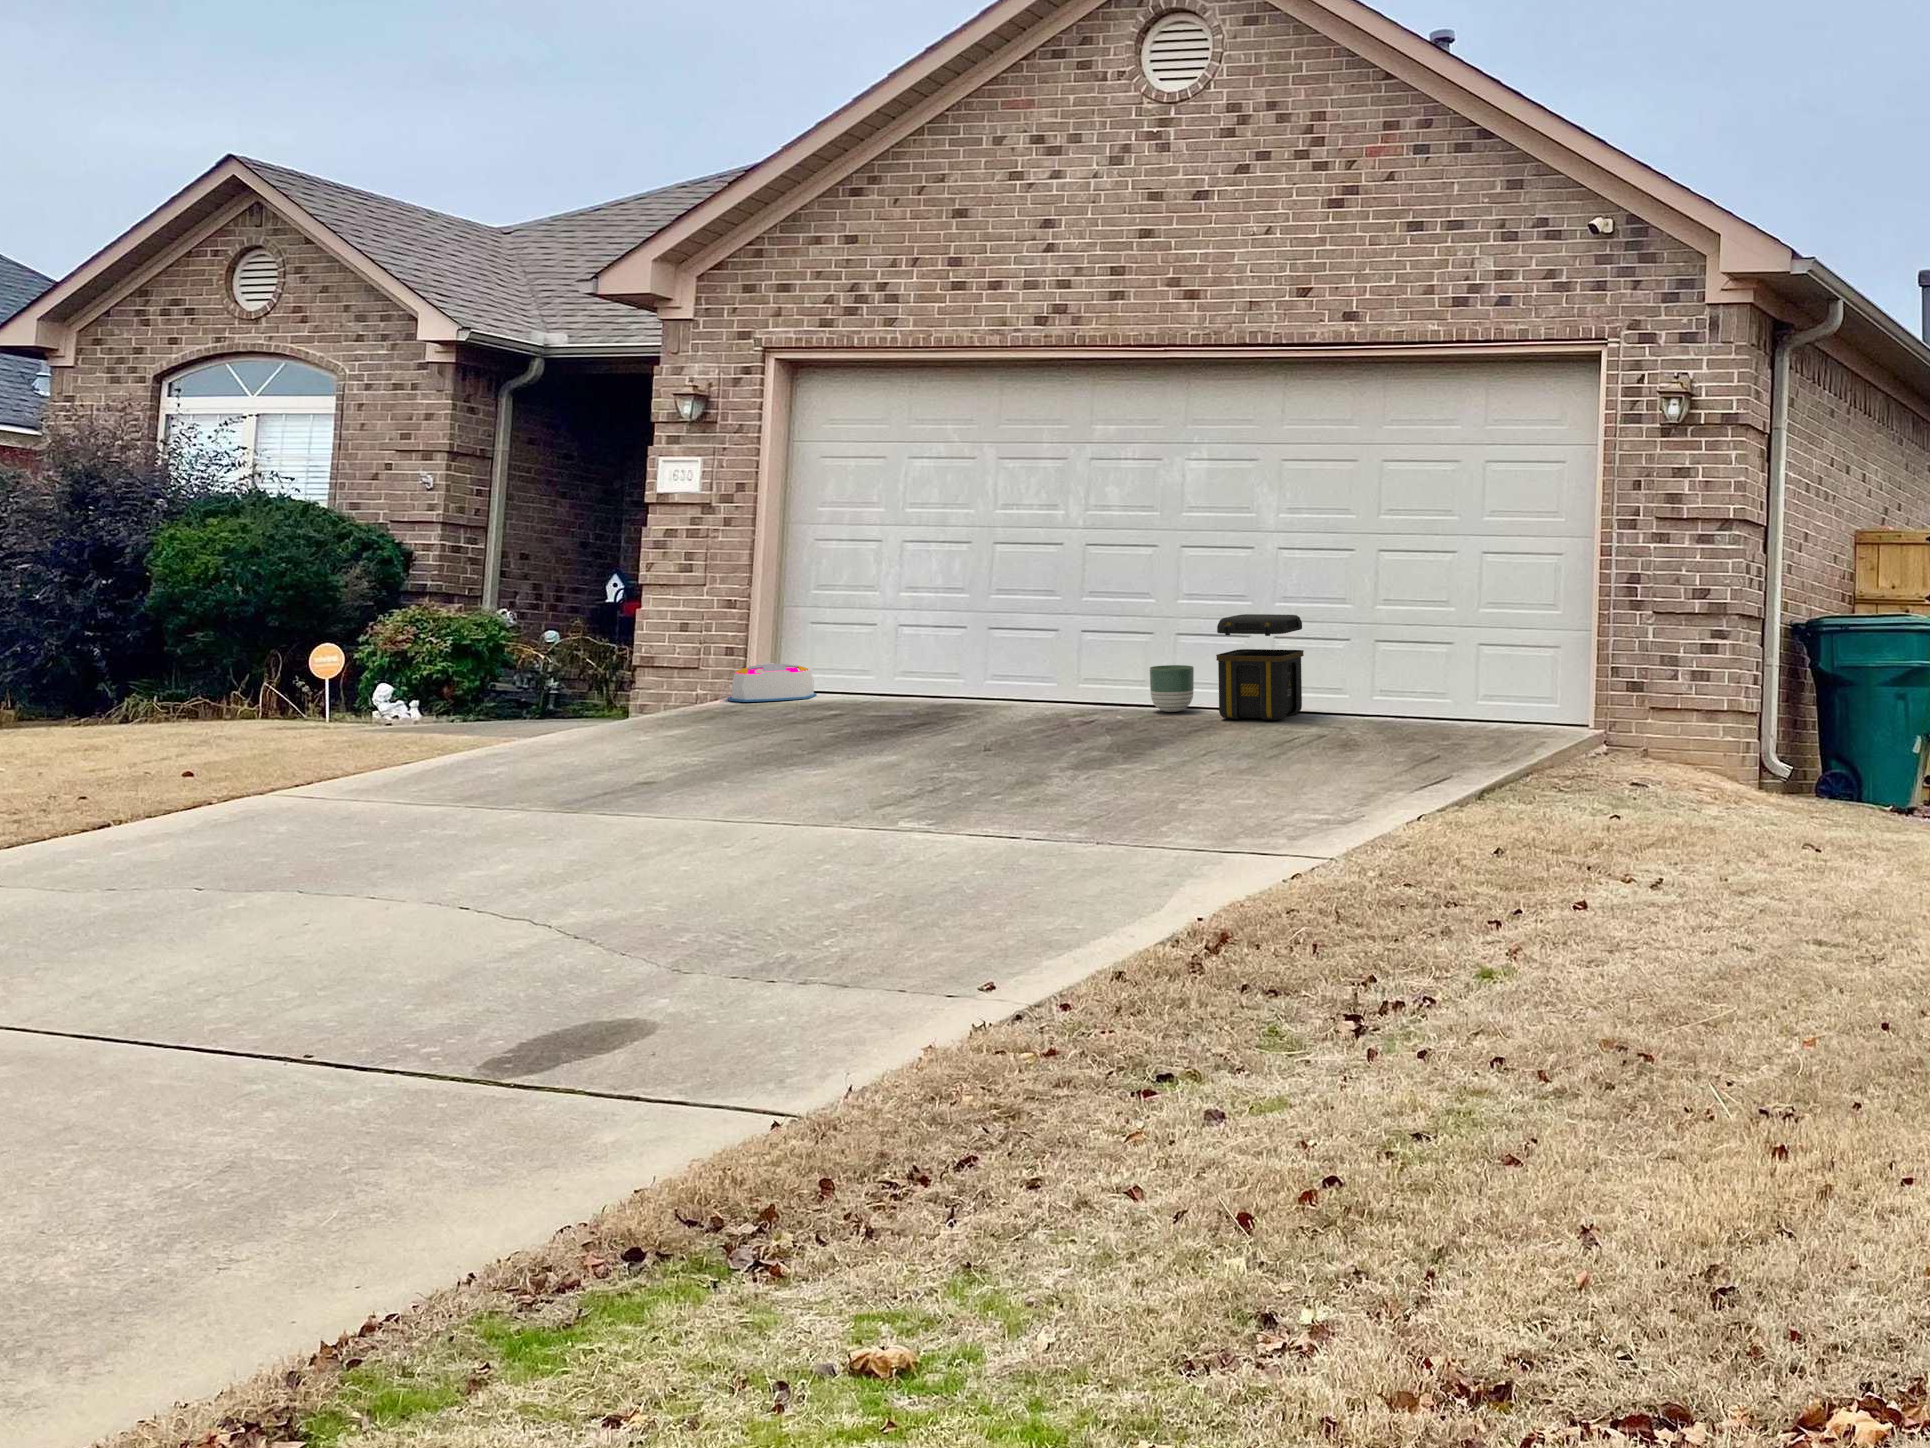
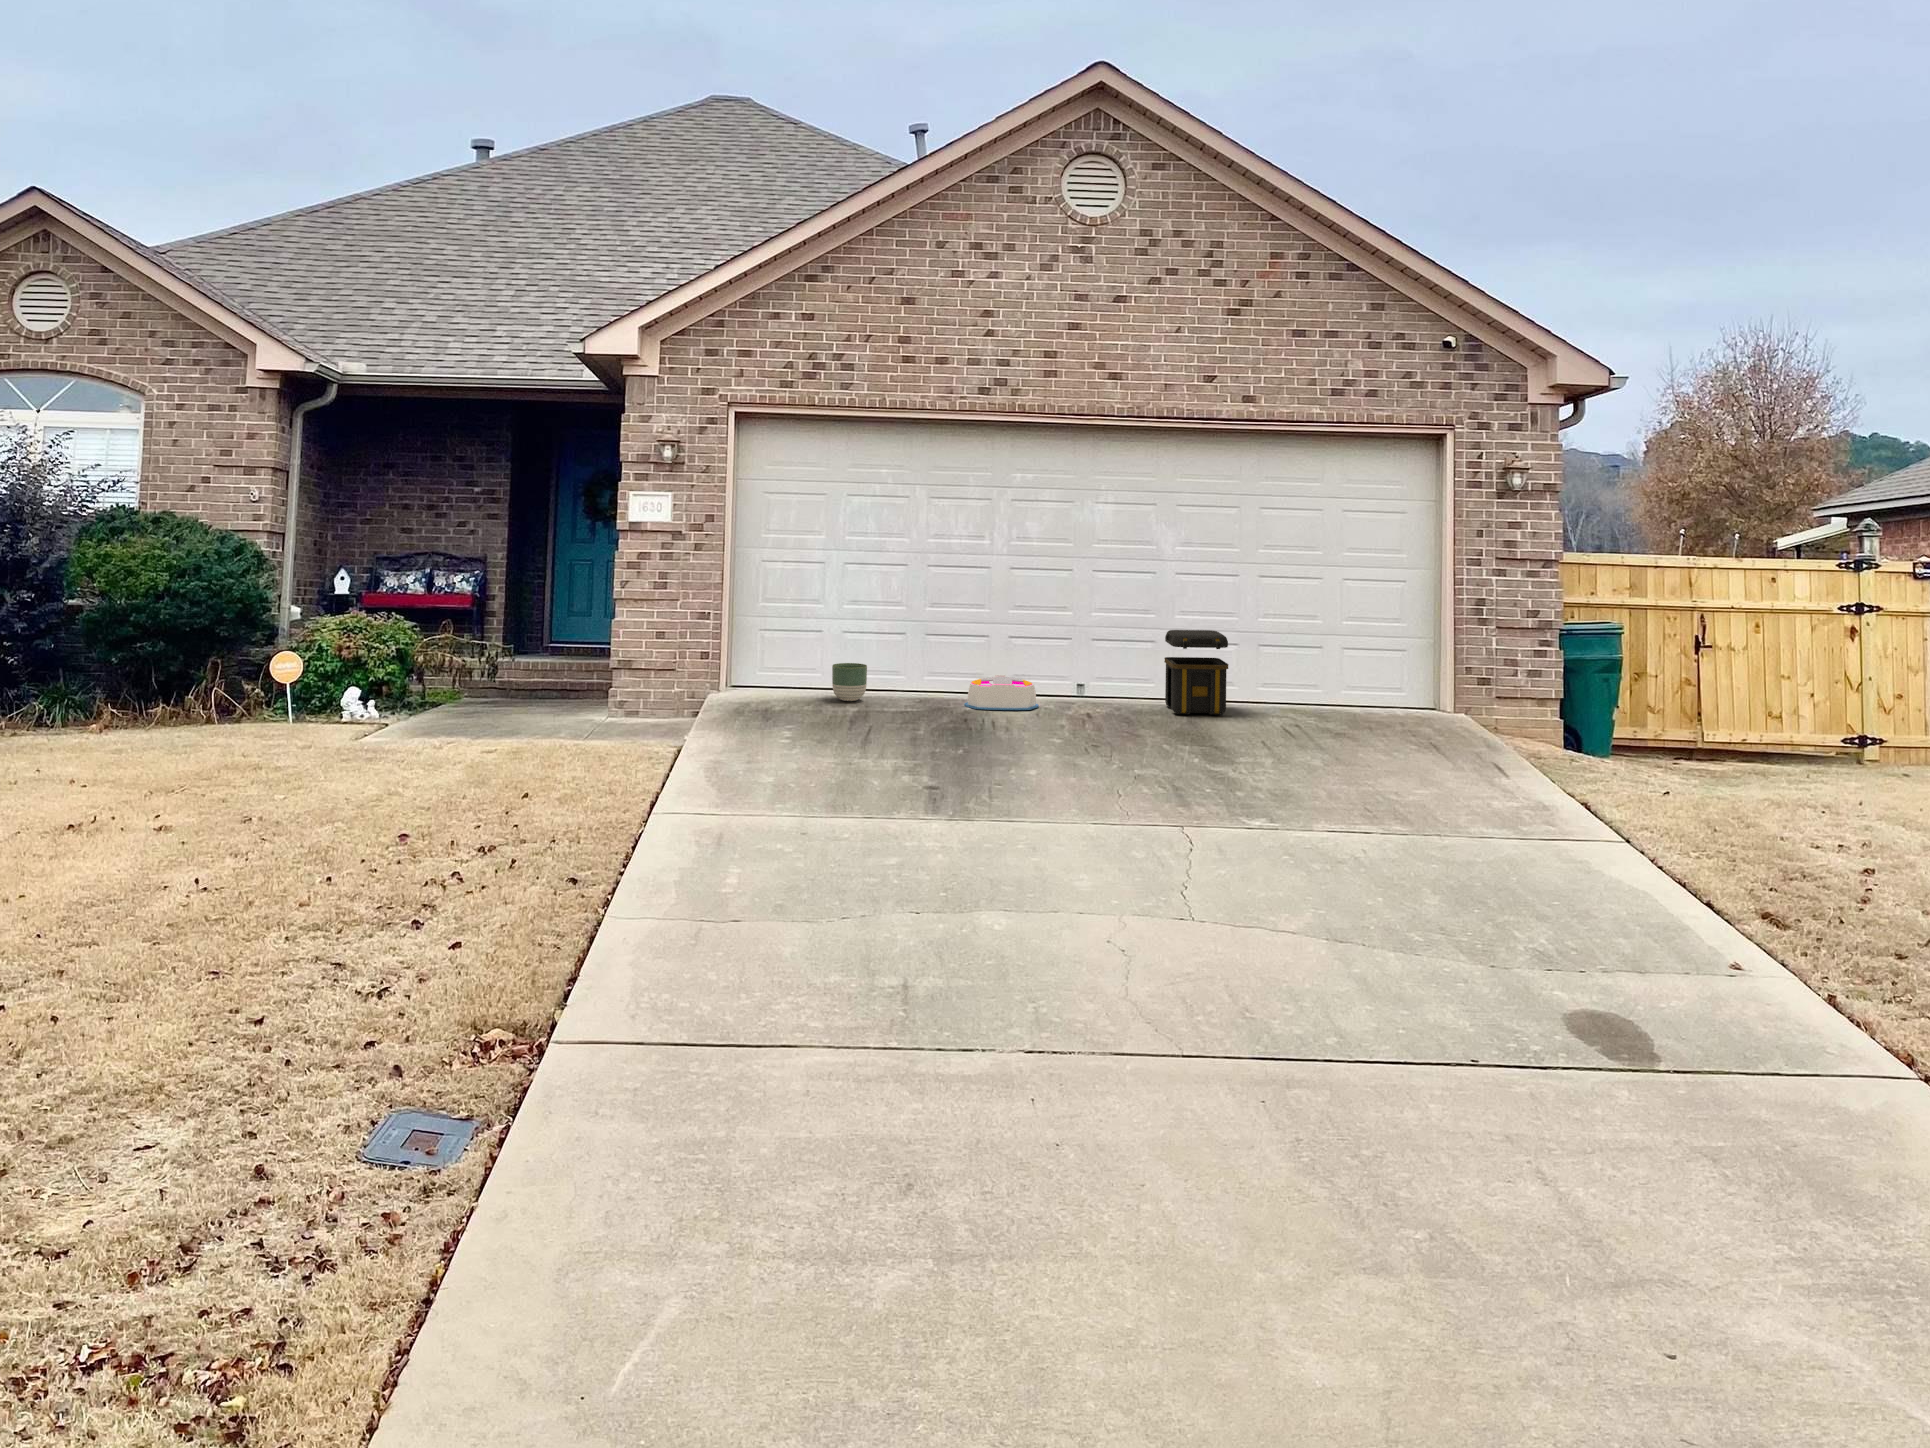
storage bin: present [727,663,817,702] -> present [964,675,1039,710]
planter: present [1150,665,1194,712] -> present [832,663,867,701]

